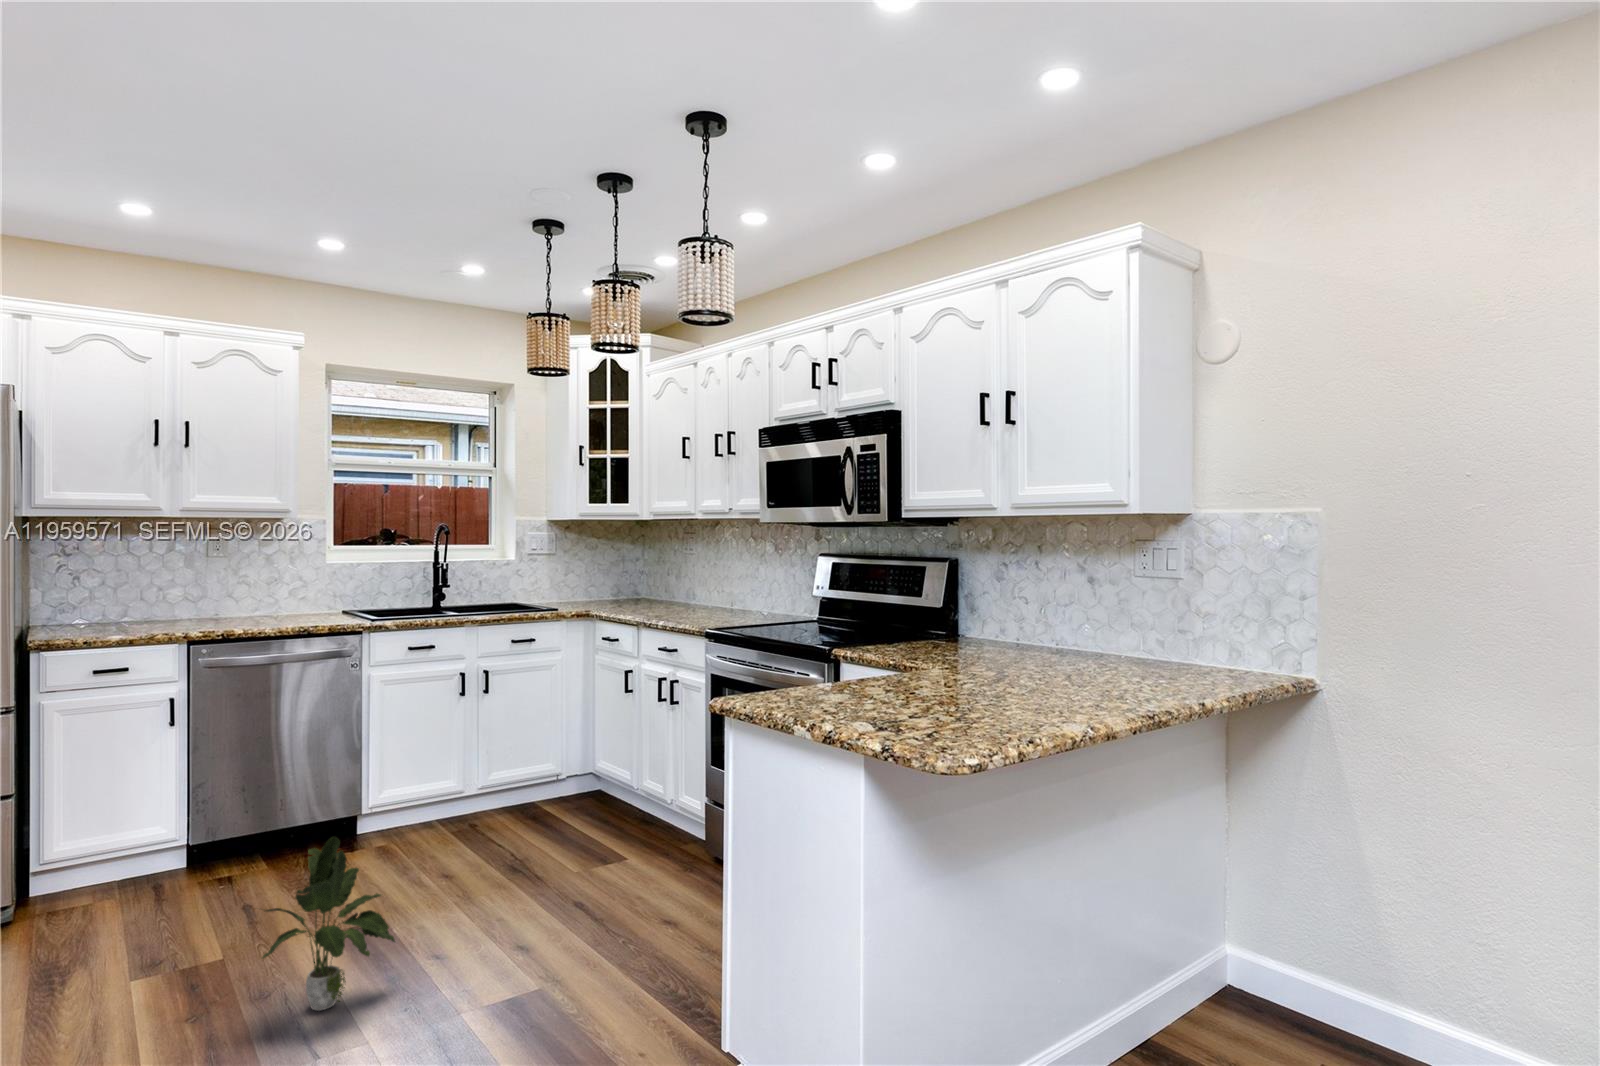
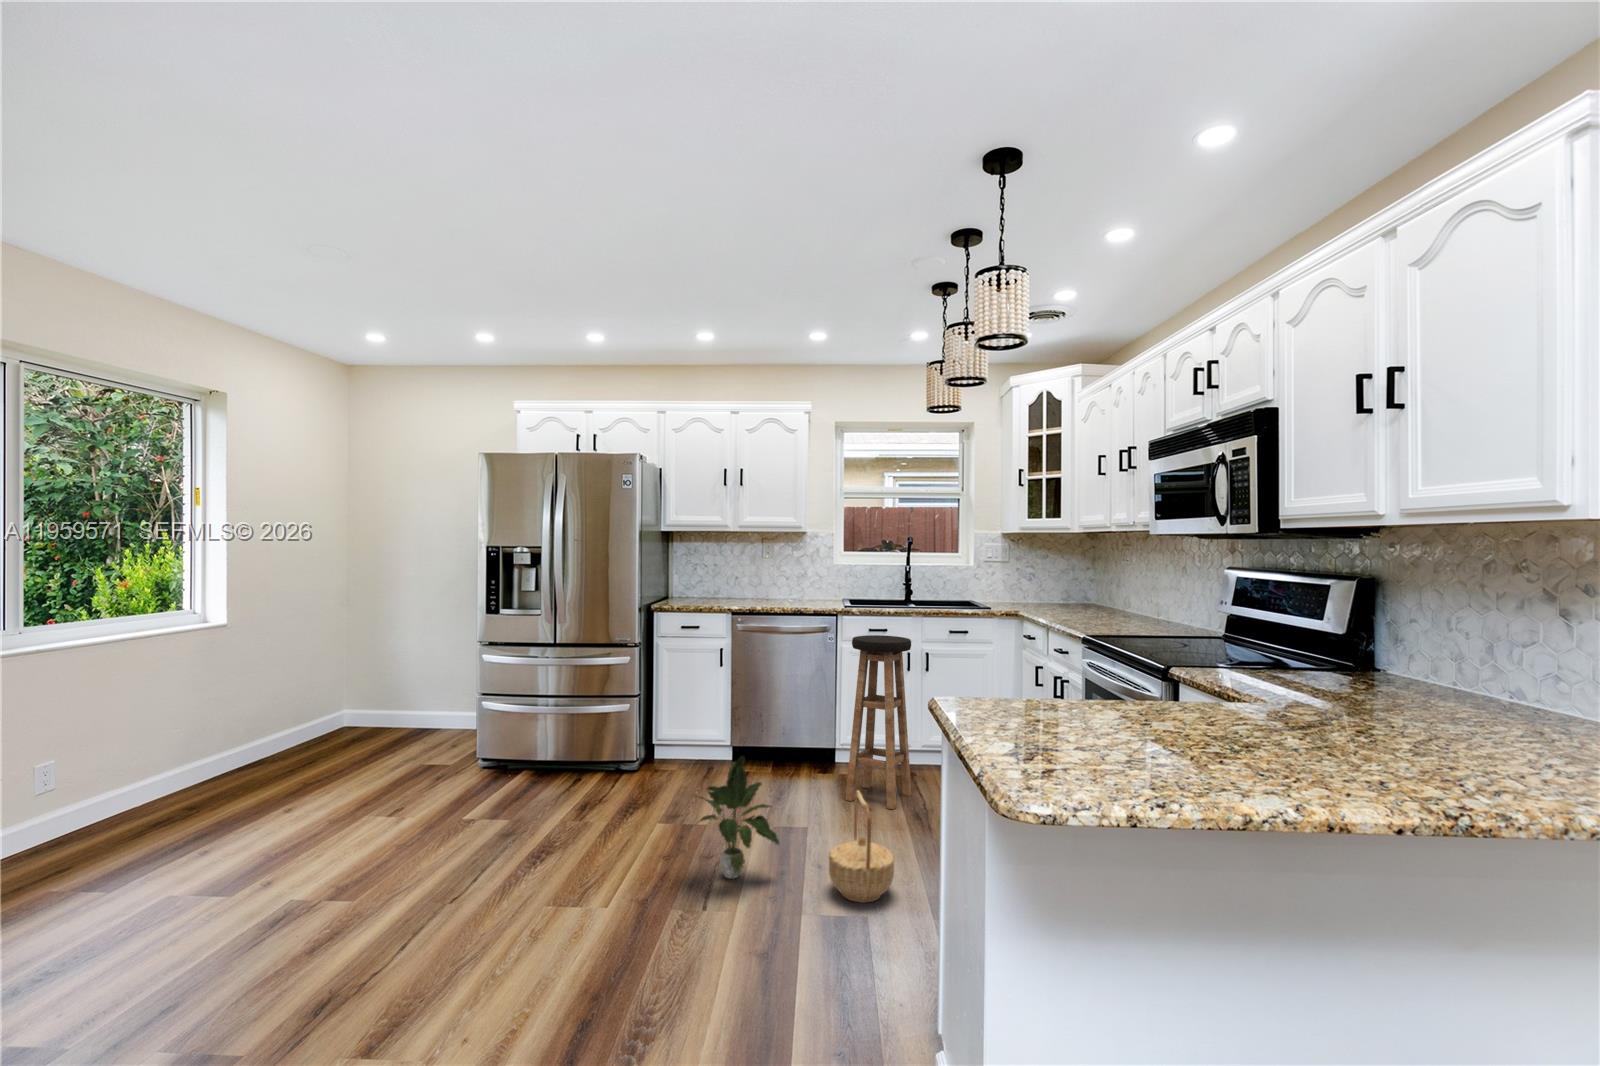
bar stool: none [410,653,492,873] -> present [845,635,911,810]
basket: none [469,845,554,980] -> present [829,790,894,903]

